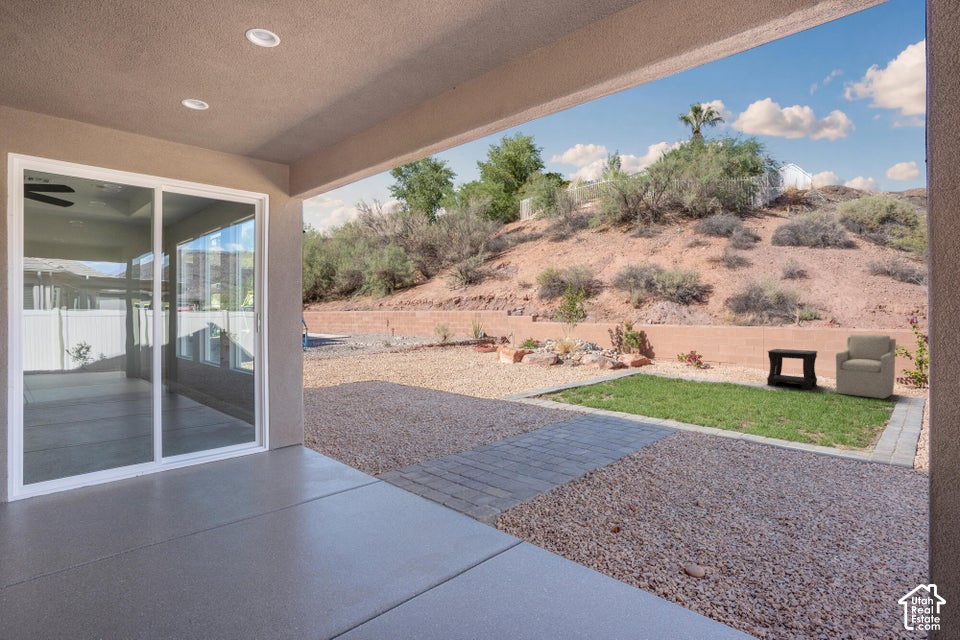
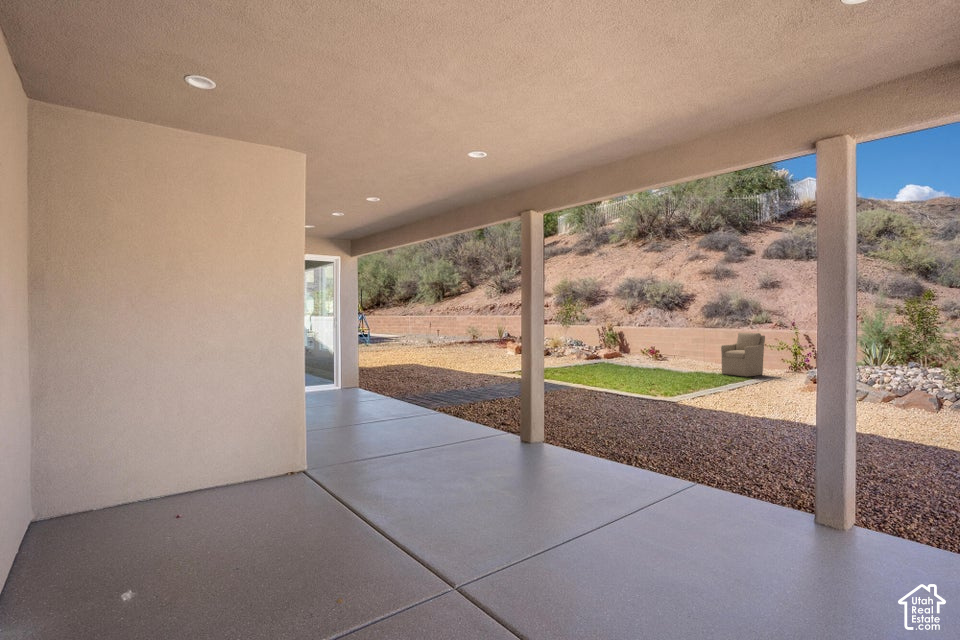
side table: present [767,349,817,389] -> none [684,344,721,372]

